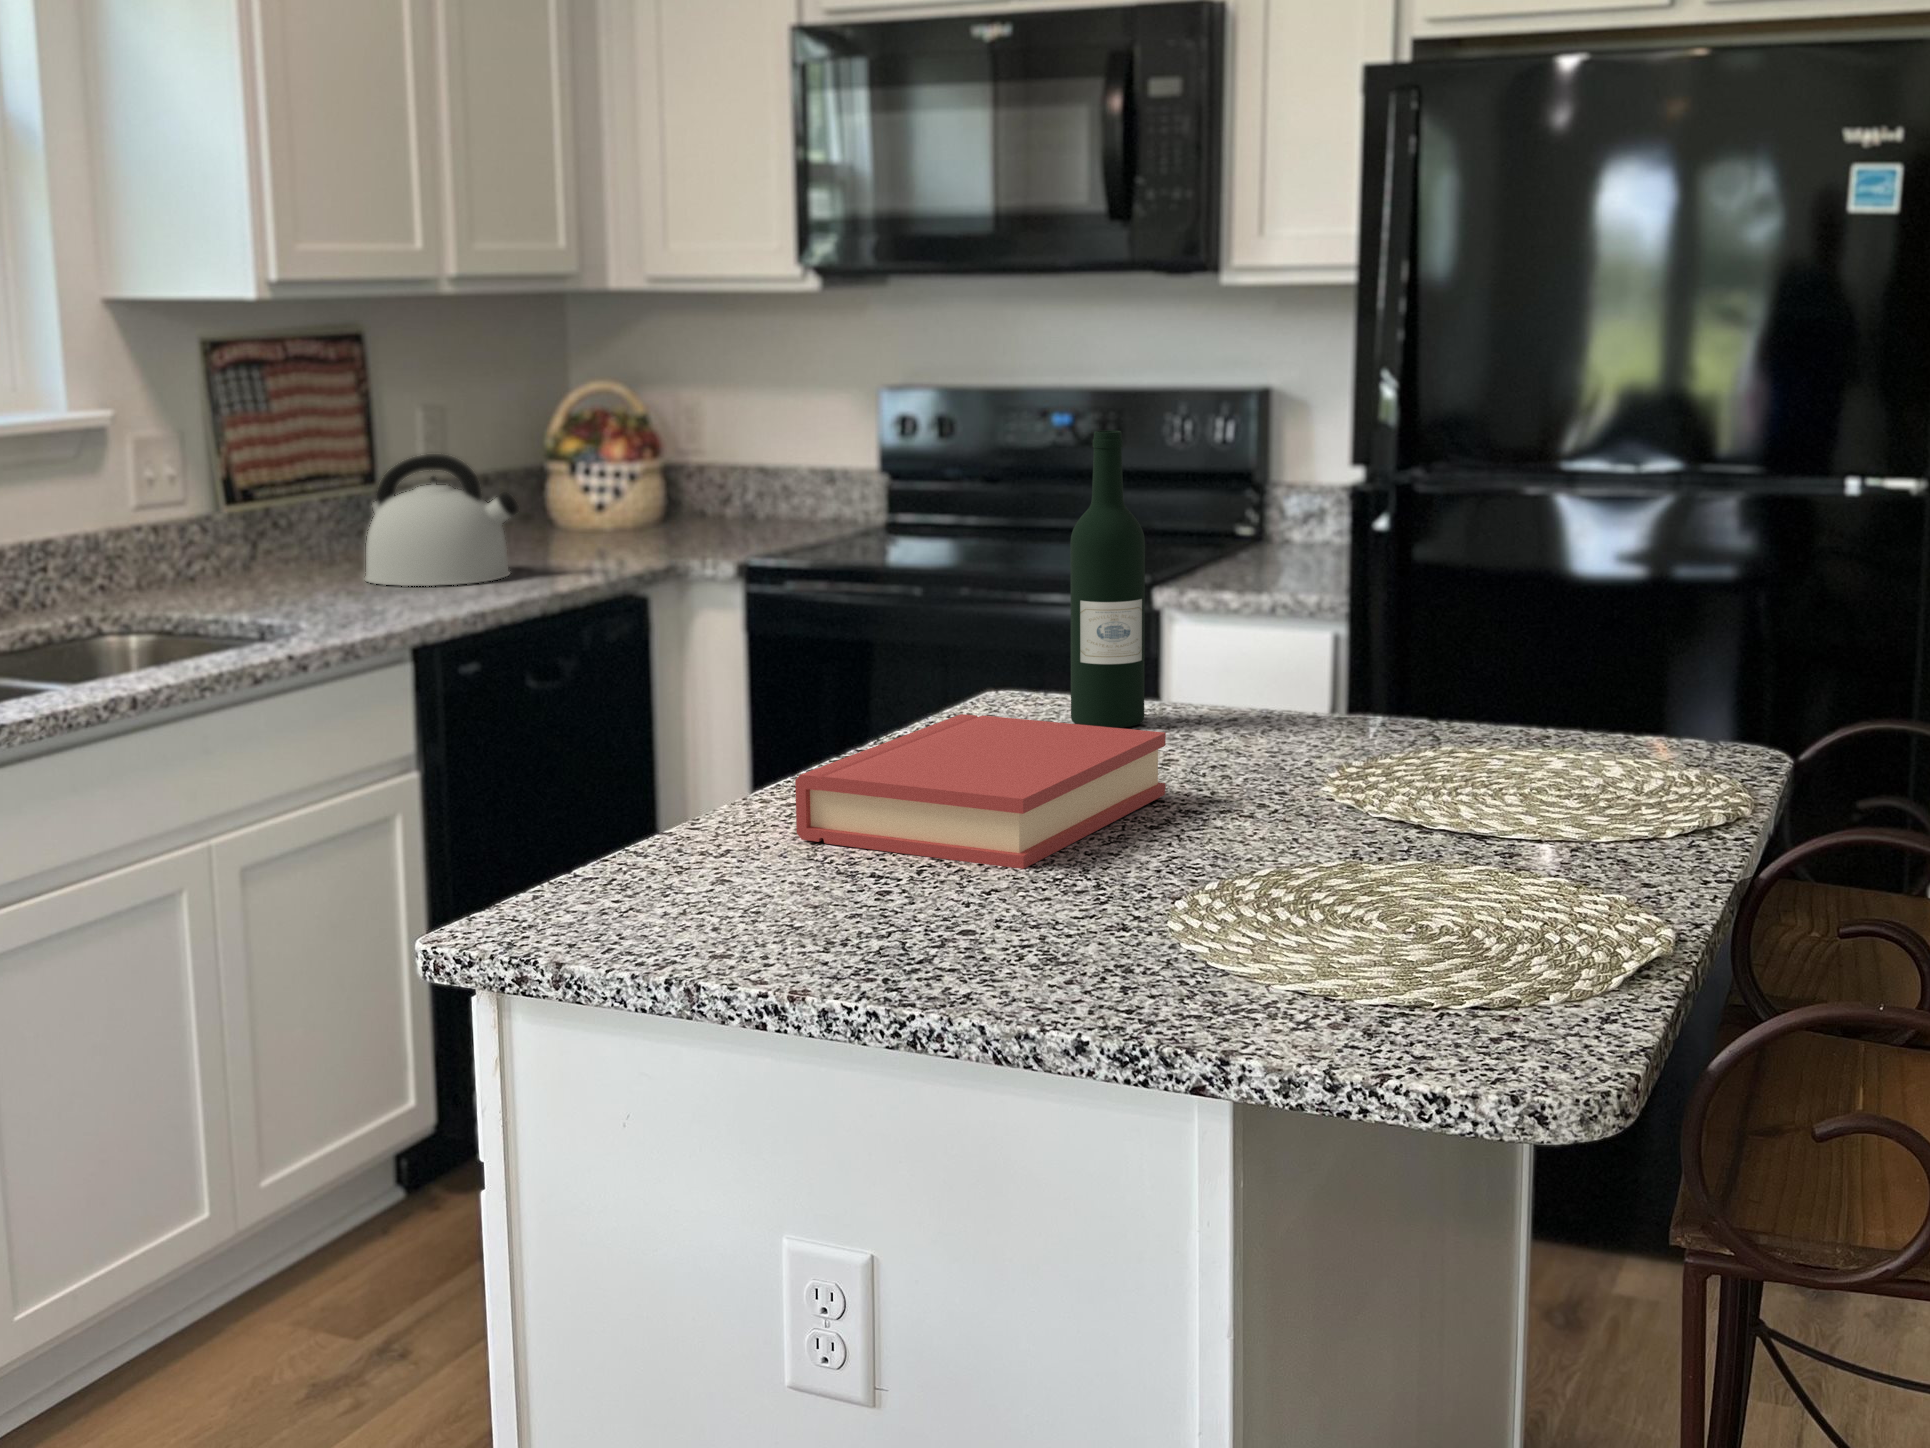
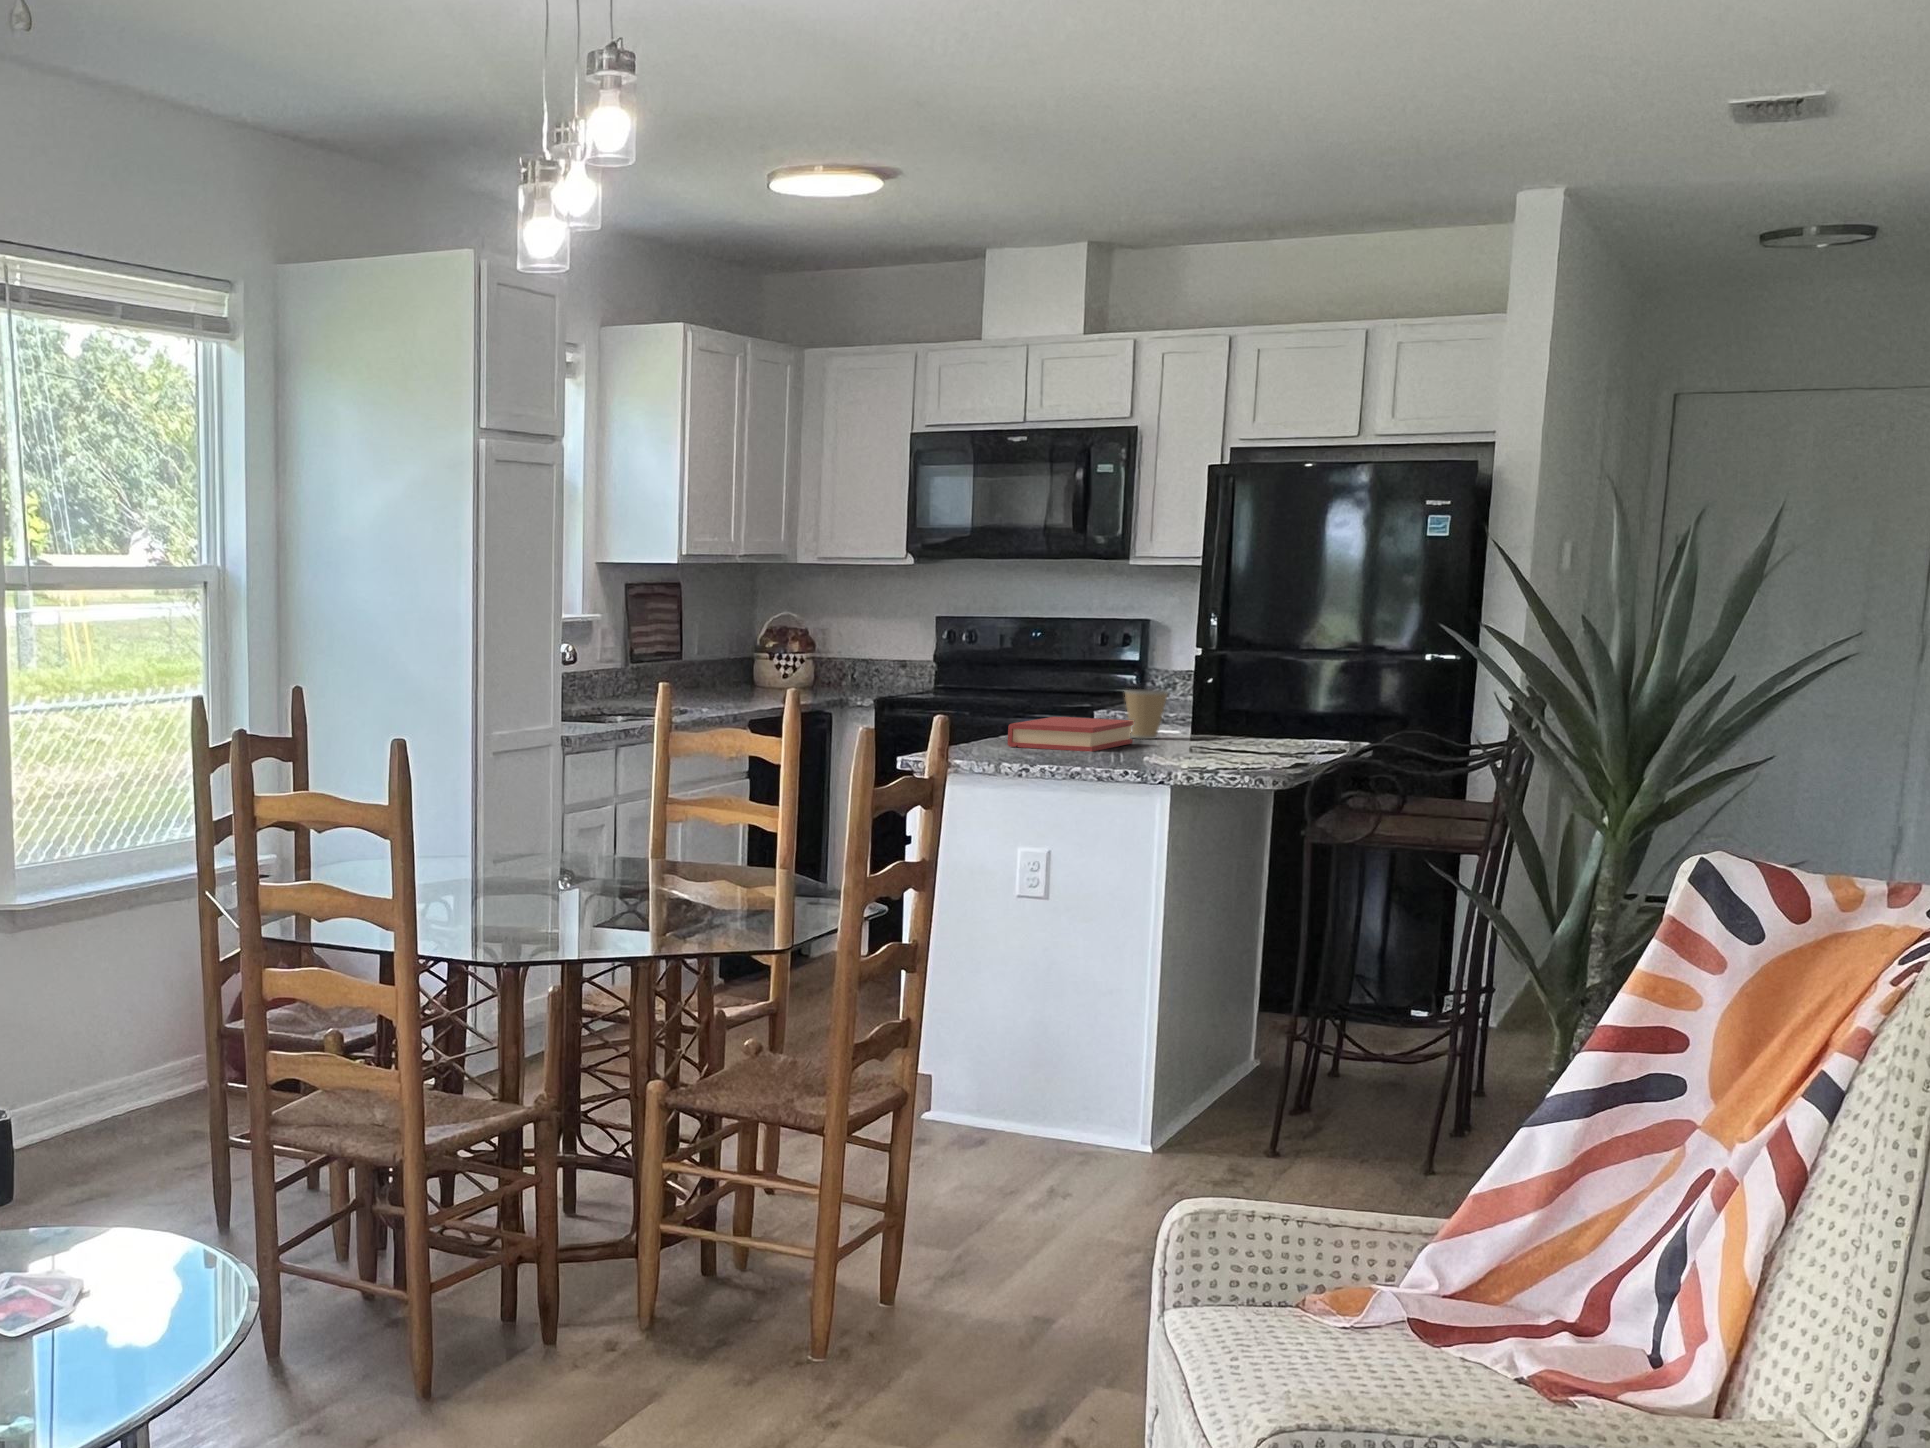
wine bottle: present [1070,431,1145,728] -> none [1084,618,1118,734]
kettle: present [365,454,519,586] -> none [700,641,777,702]
coffee cup: none [1154,617,1268,753] -> present [1125,689,1168,739]

